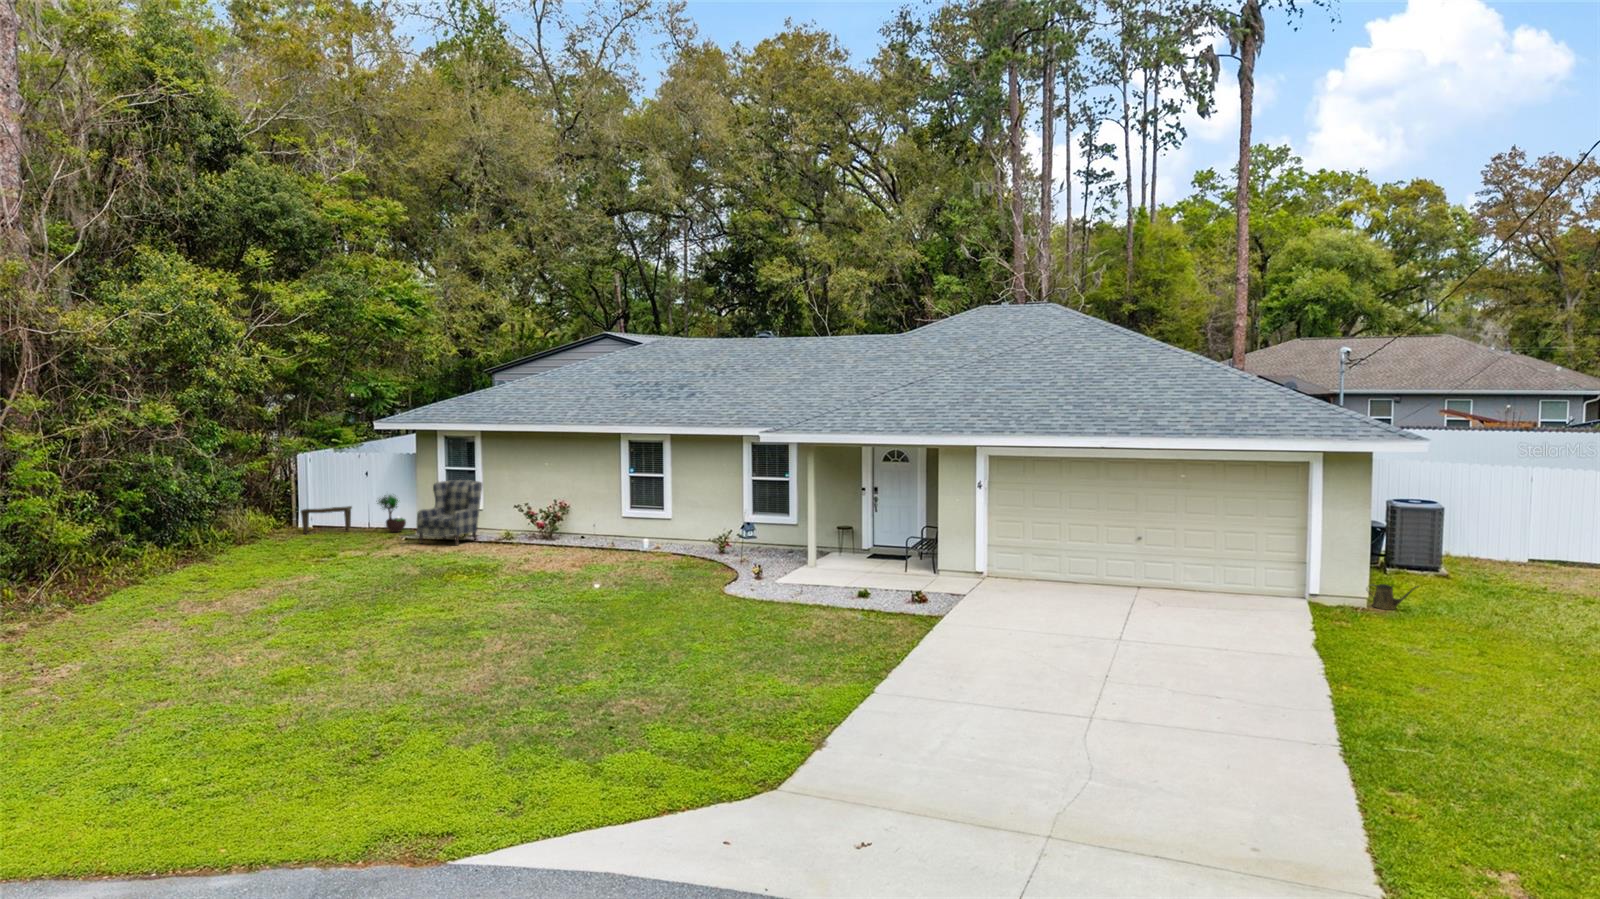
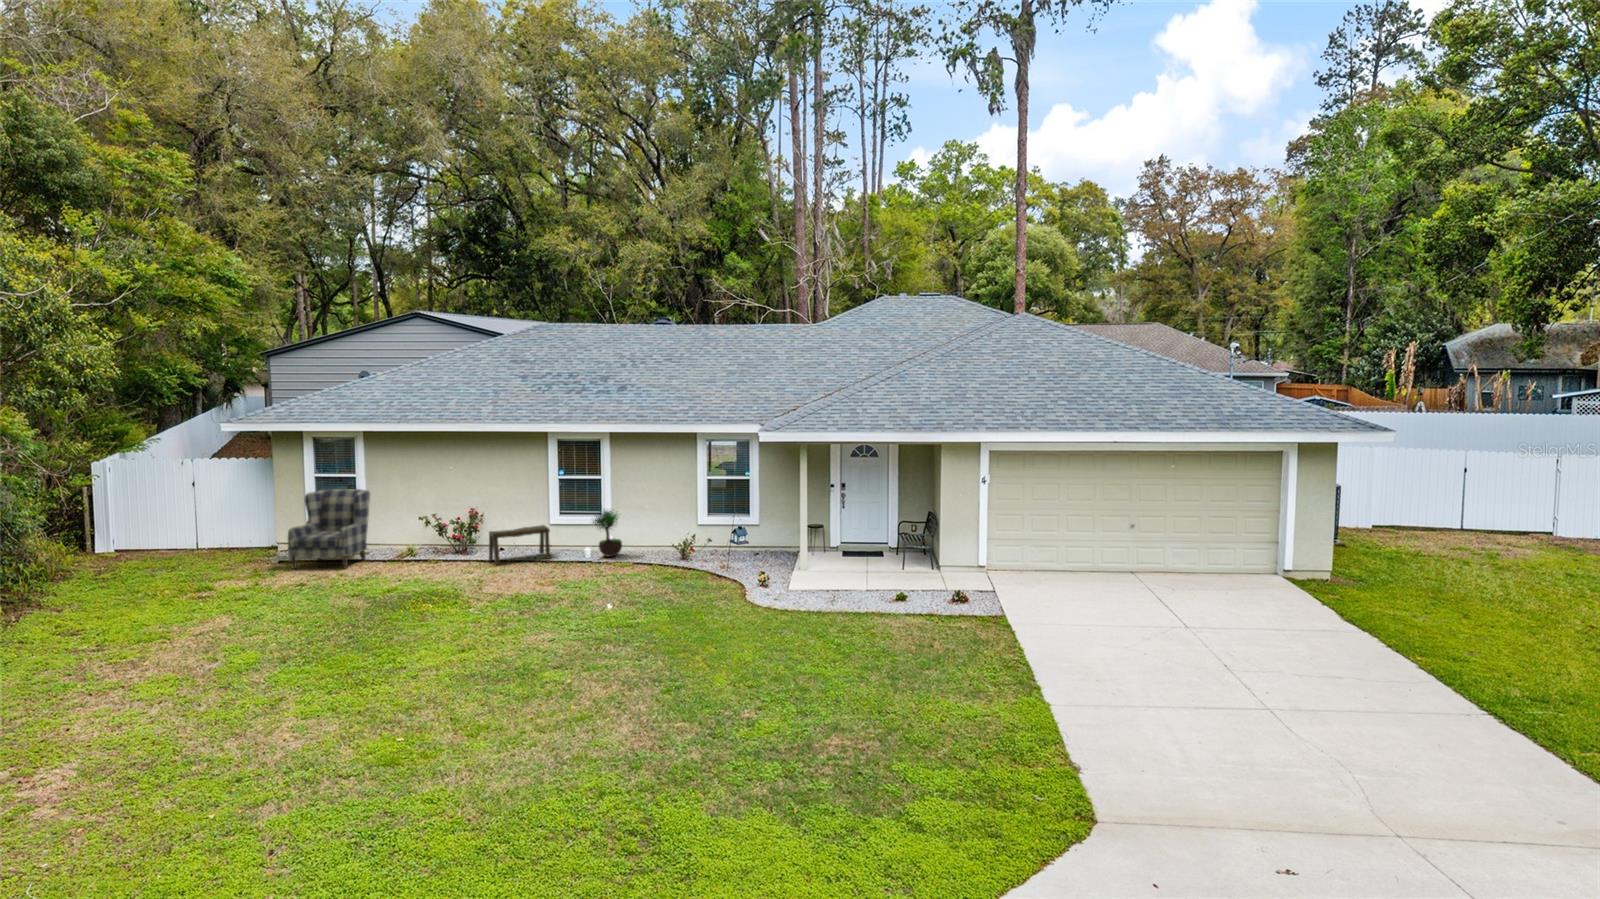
potted tree: present [377,495,406,532] -> present [593,509,622,557]
bench: present [301,506,352,534] -> present [489,525,550,565]
watering can: present [1372,584,1417,610] -> none [1329,560,1378,583]

